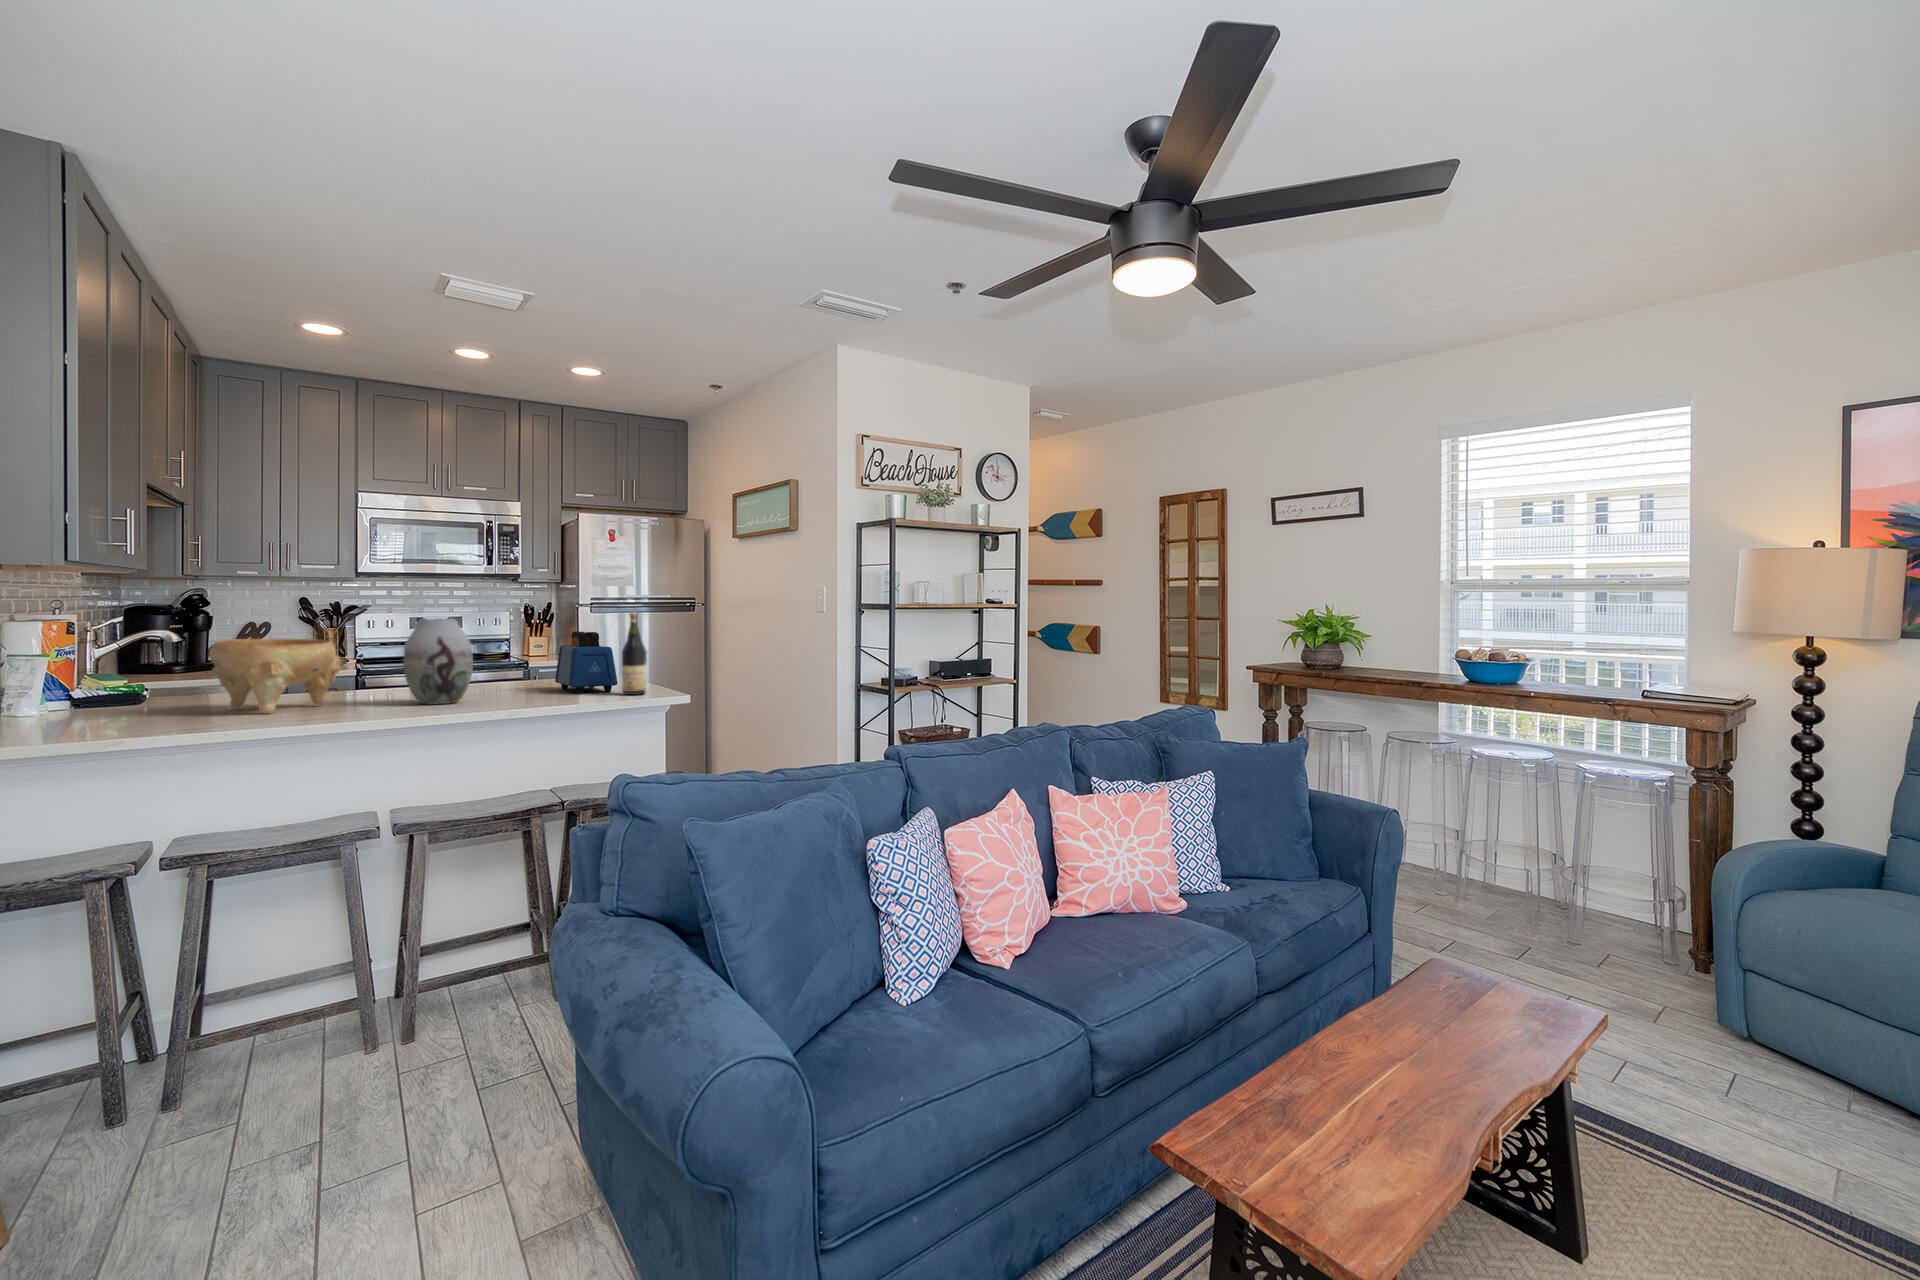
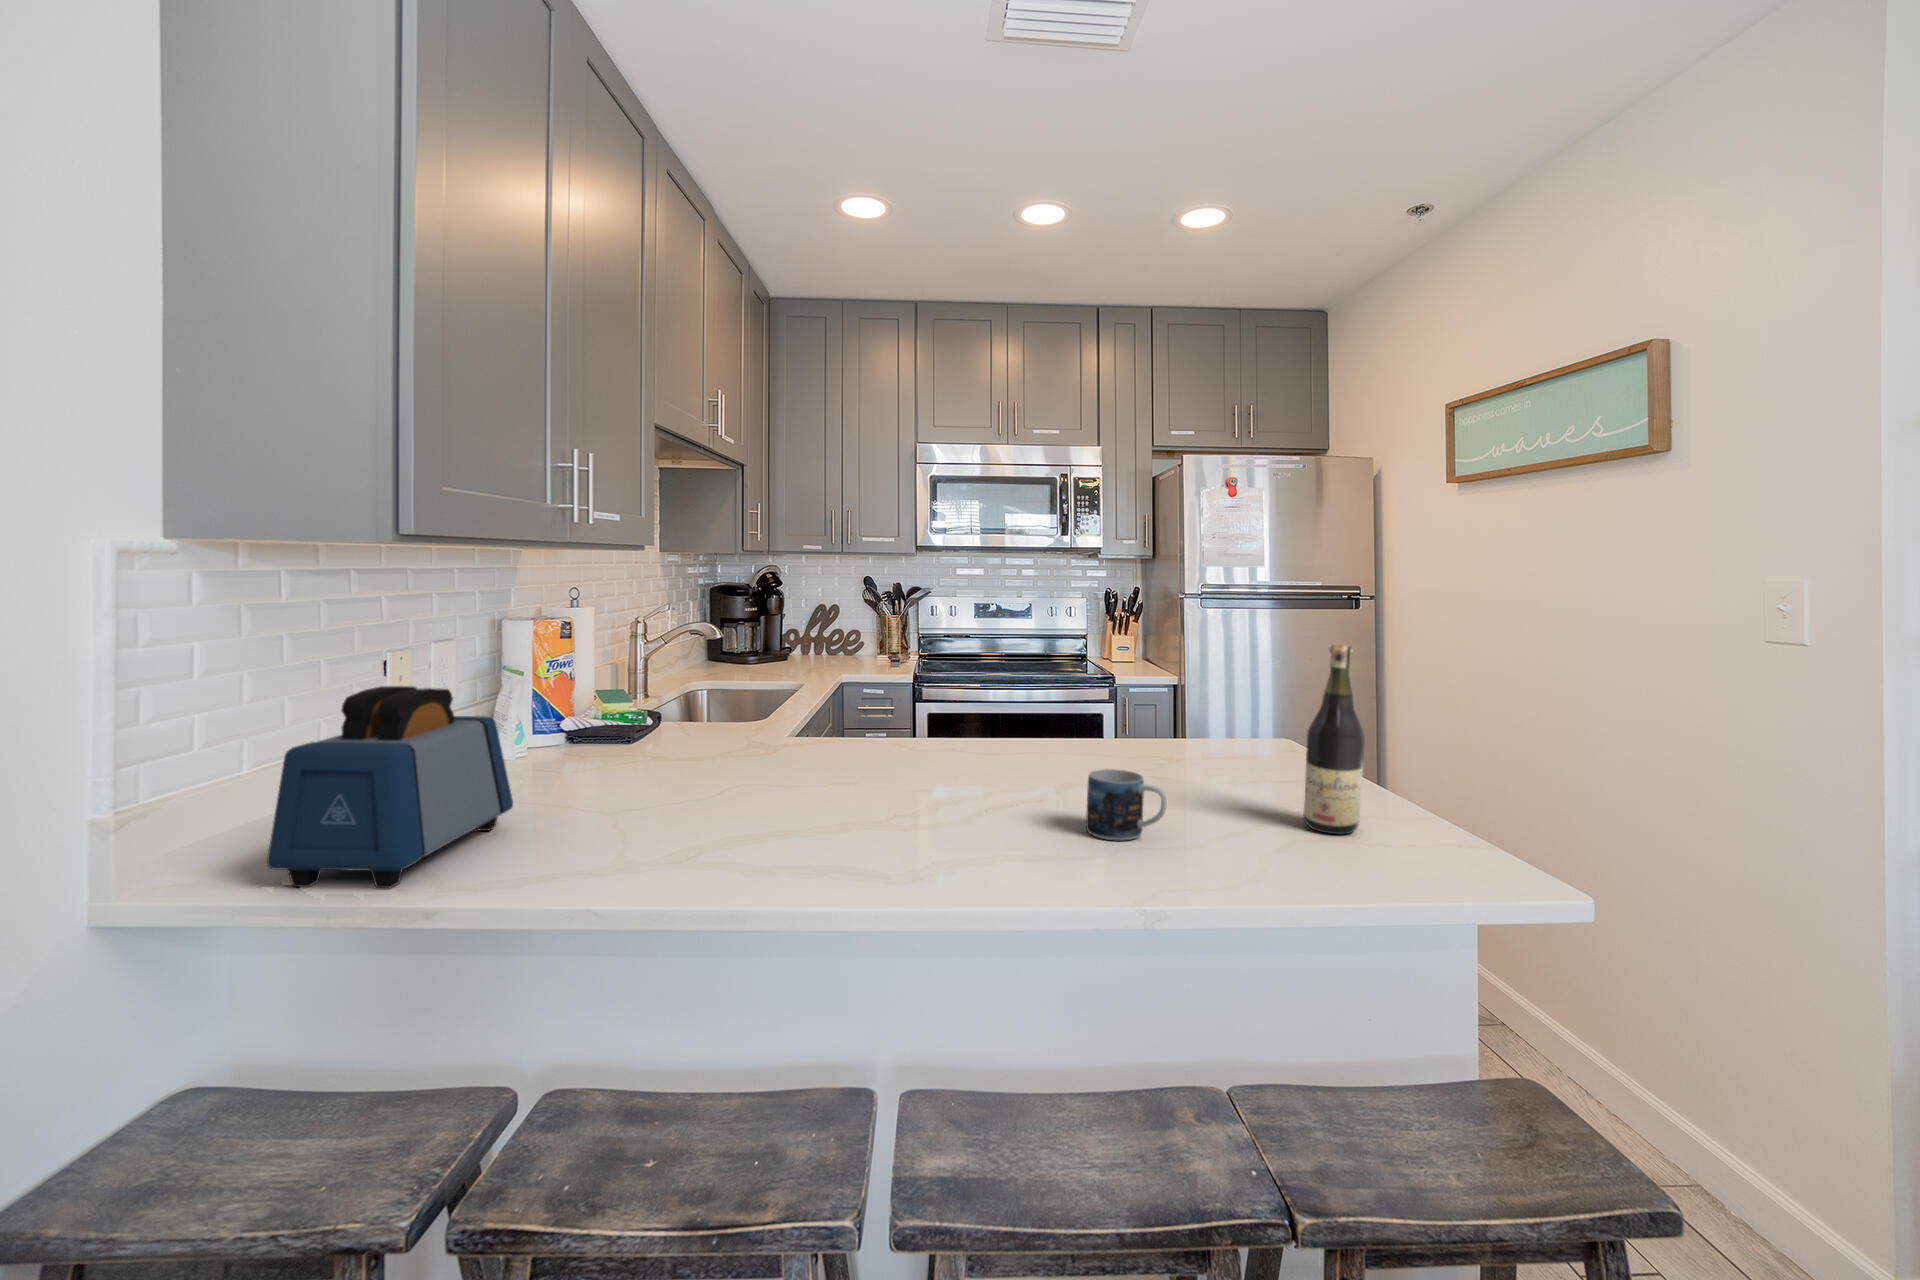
vase: present [403,619,473,704] -> none [900,648,1018,824]
toaster: present [555,632,618,694] -> present [267,686,513,888]
decorative bowl: present [209,639,341,714] -> none [617,671,814,824]
mug: none [513,673,552,702] -> present [1086,769,1167,840]

